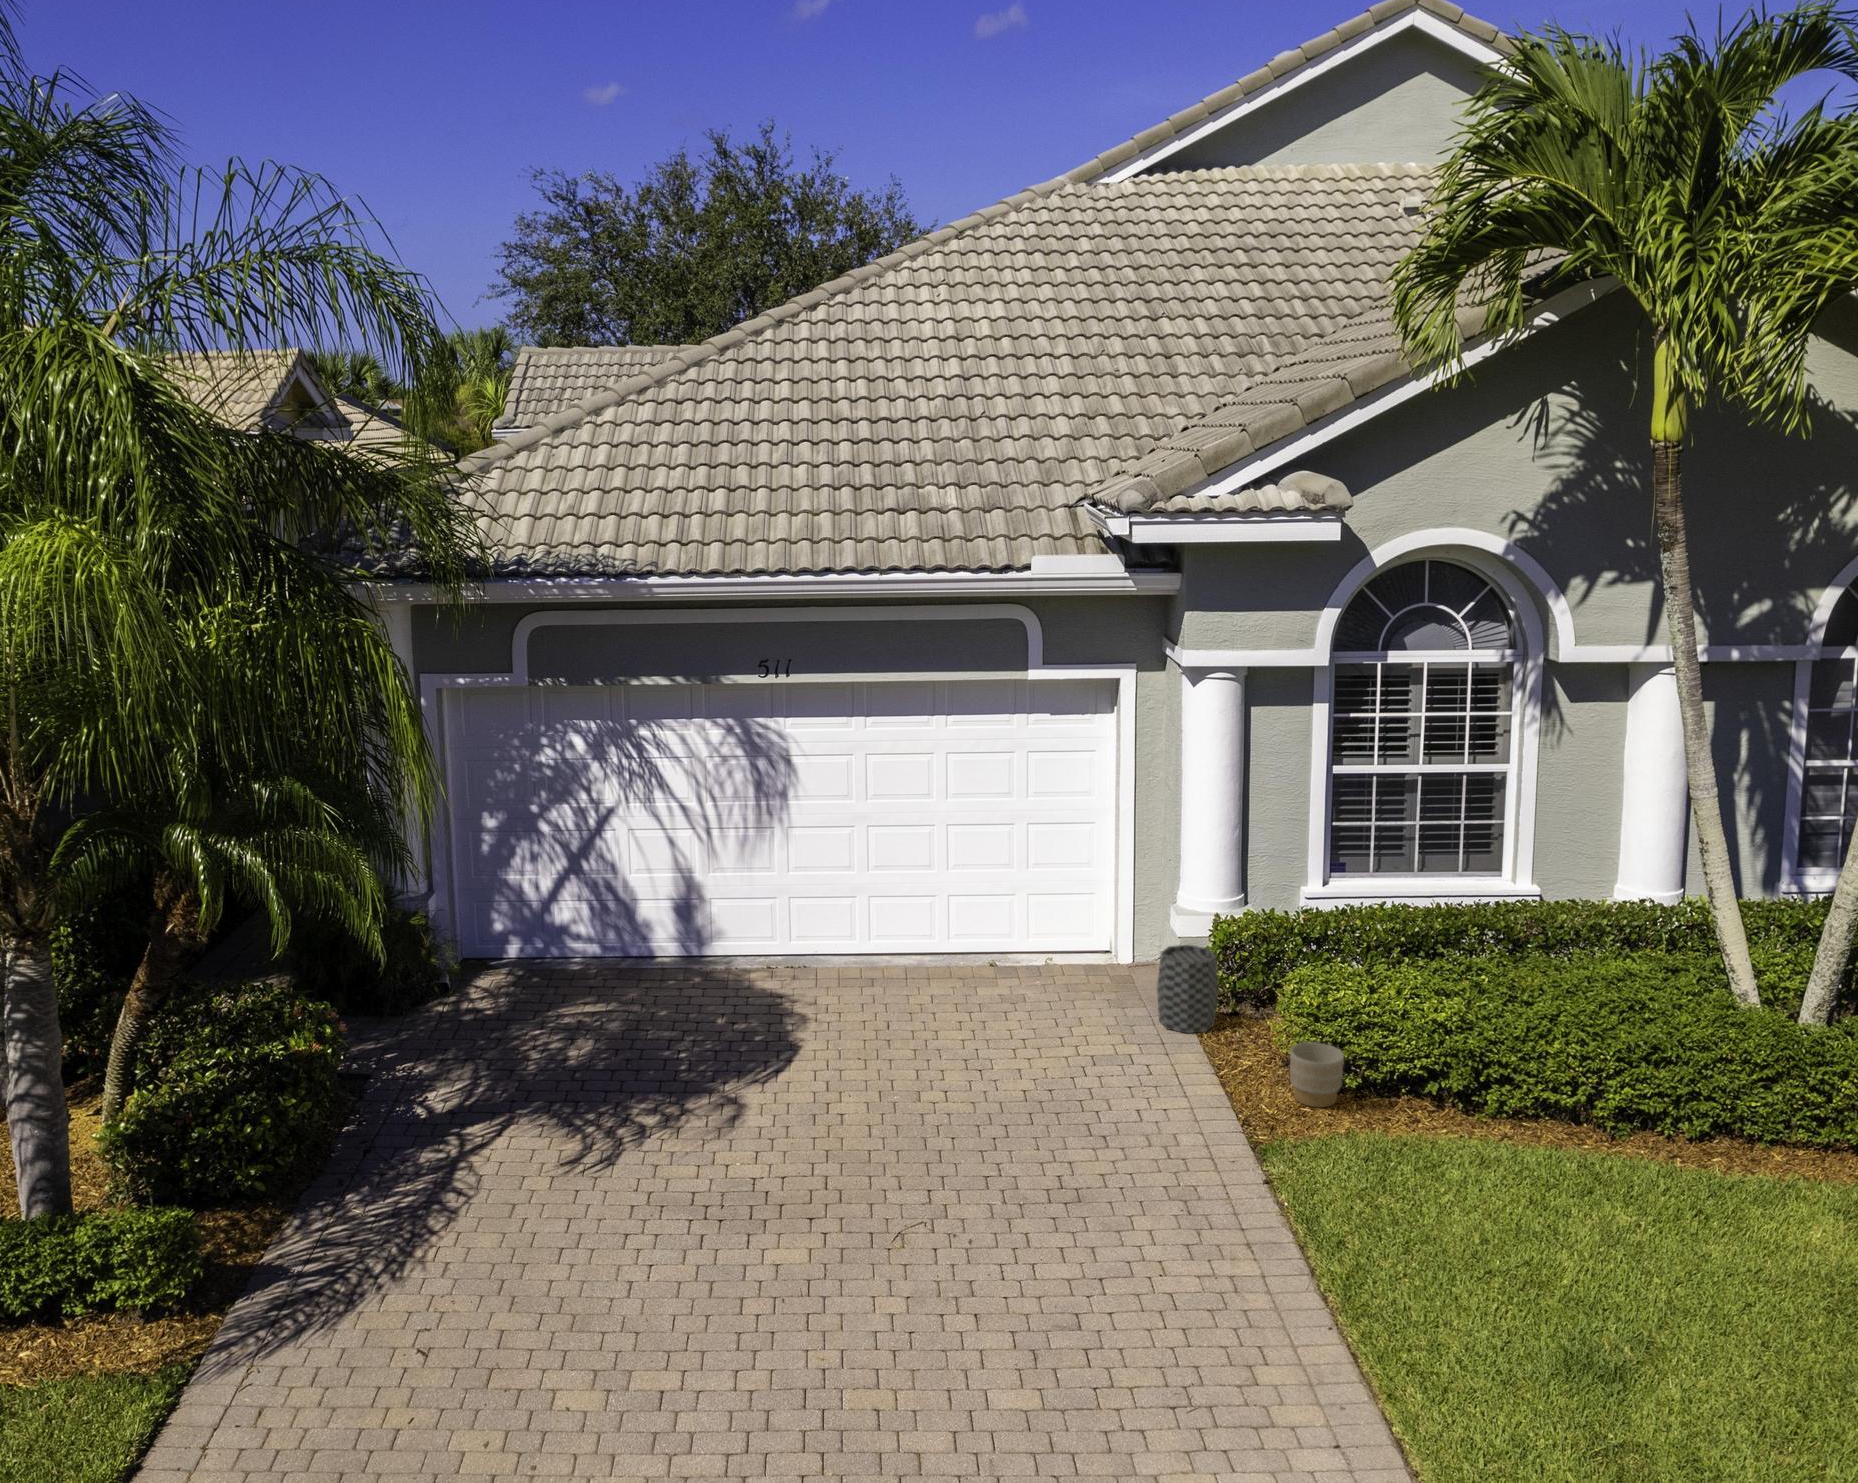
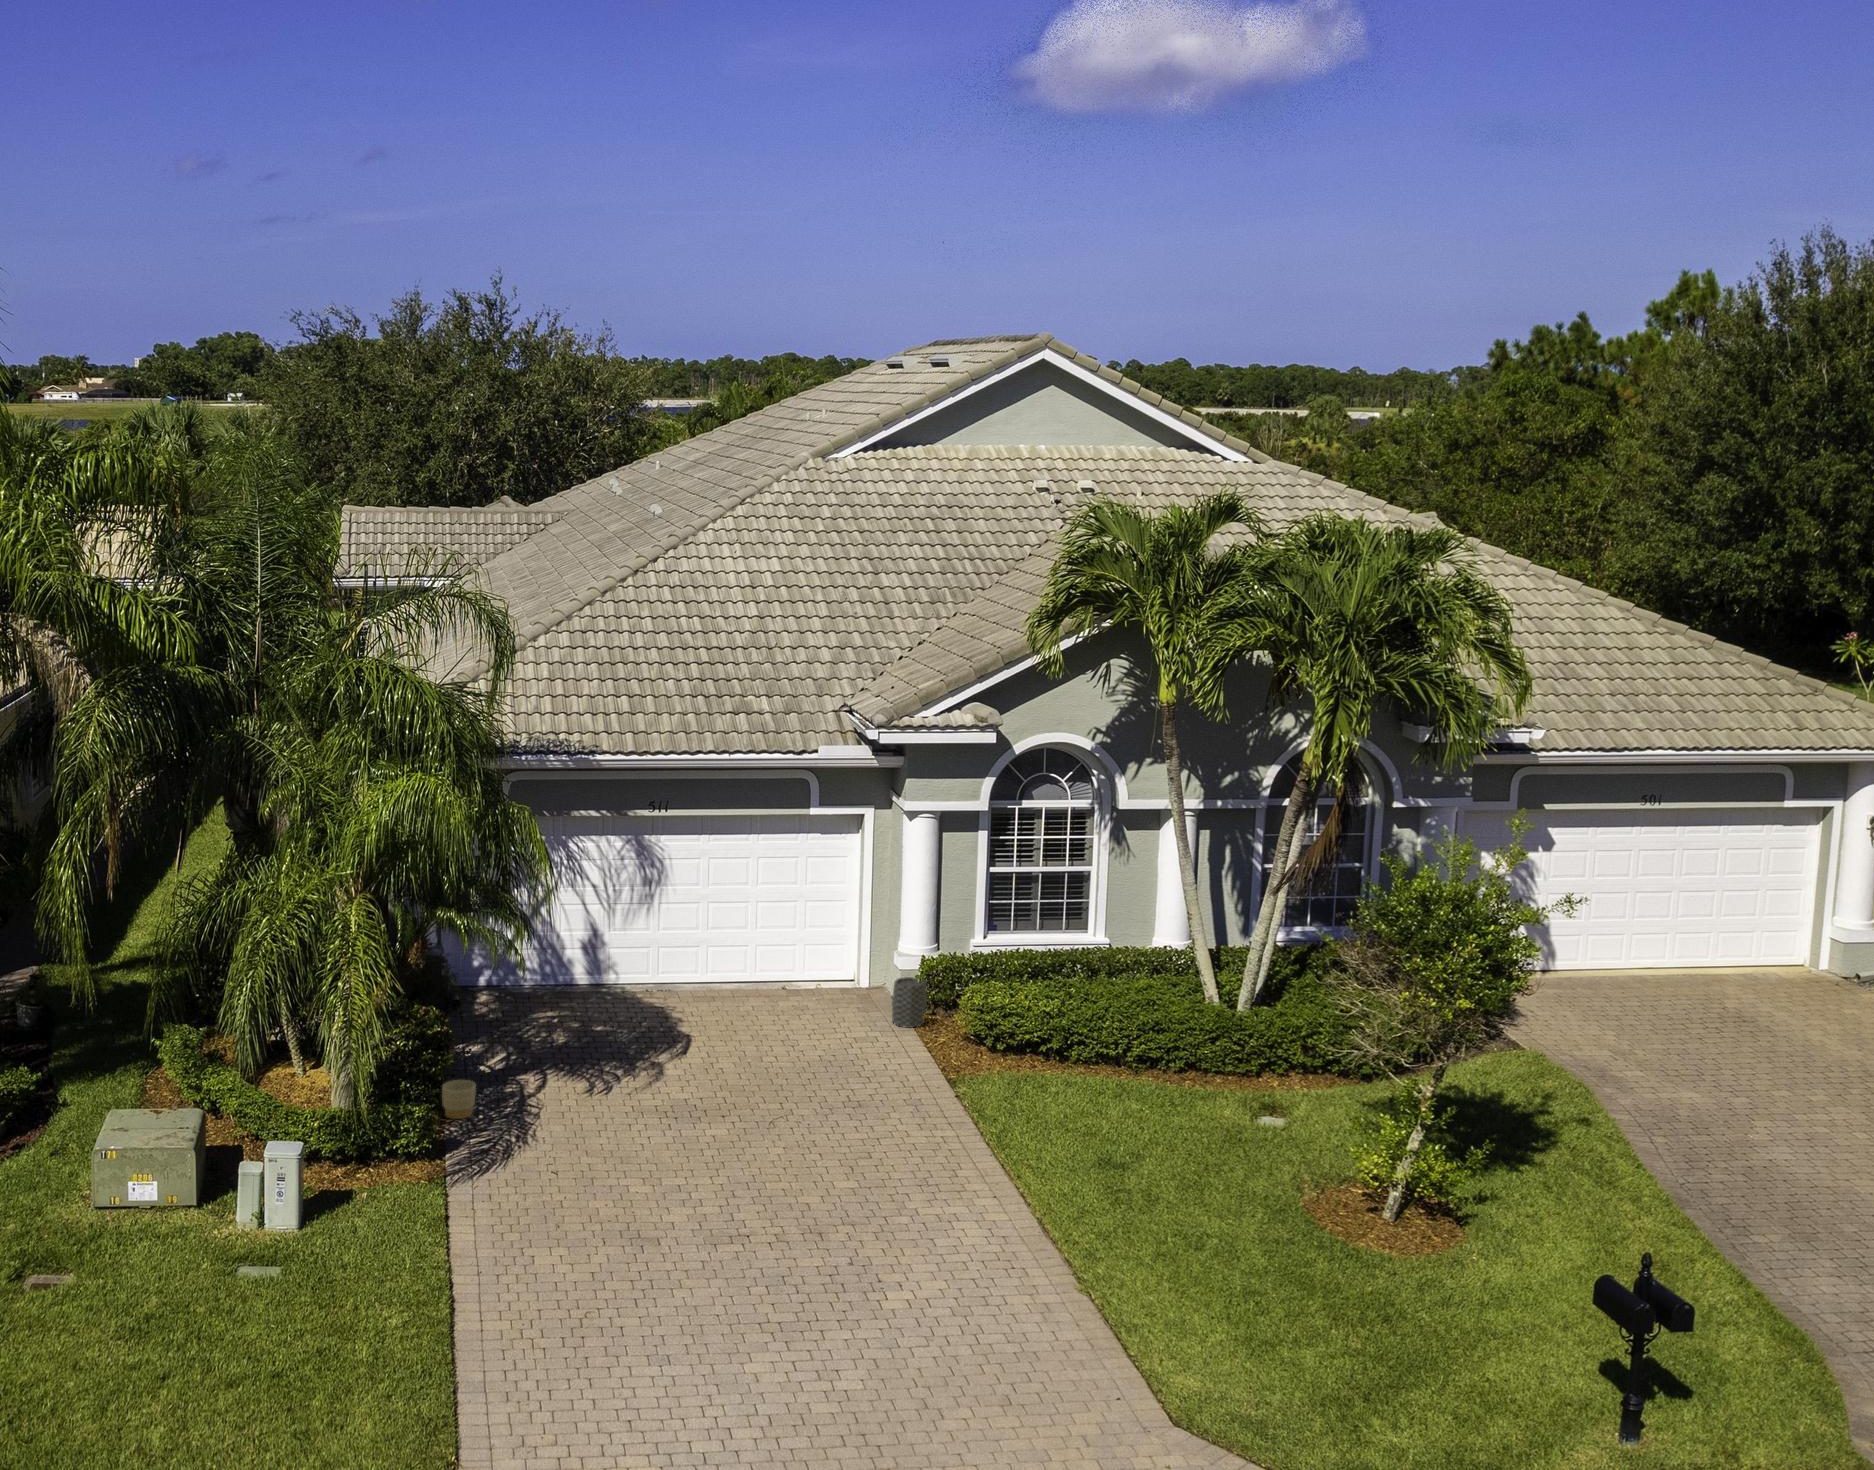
planter: present [1290,1042,1344,1107] -> present [442,1080,476,1119]

